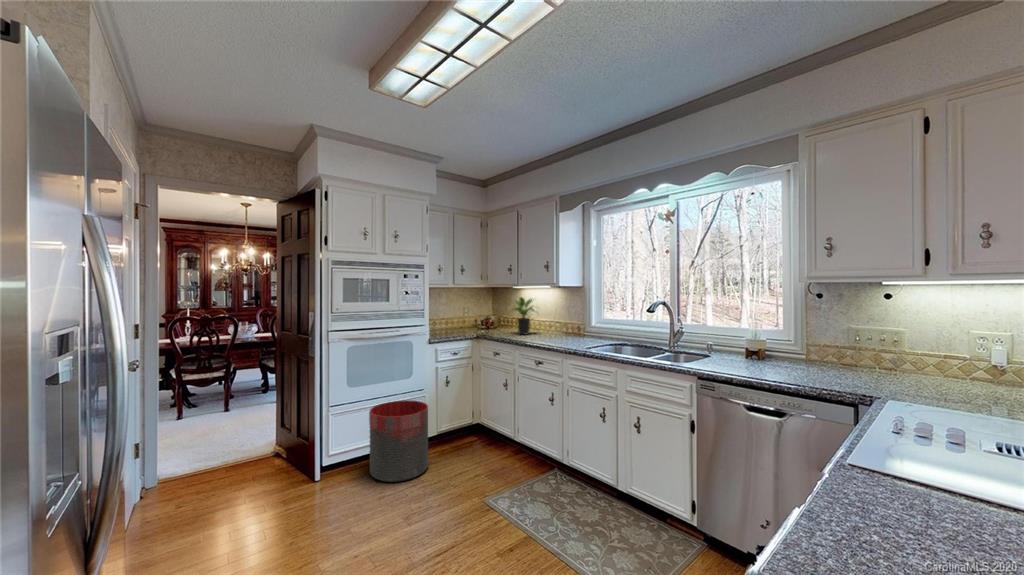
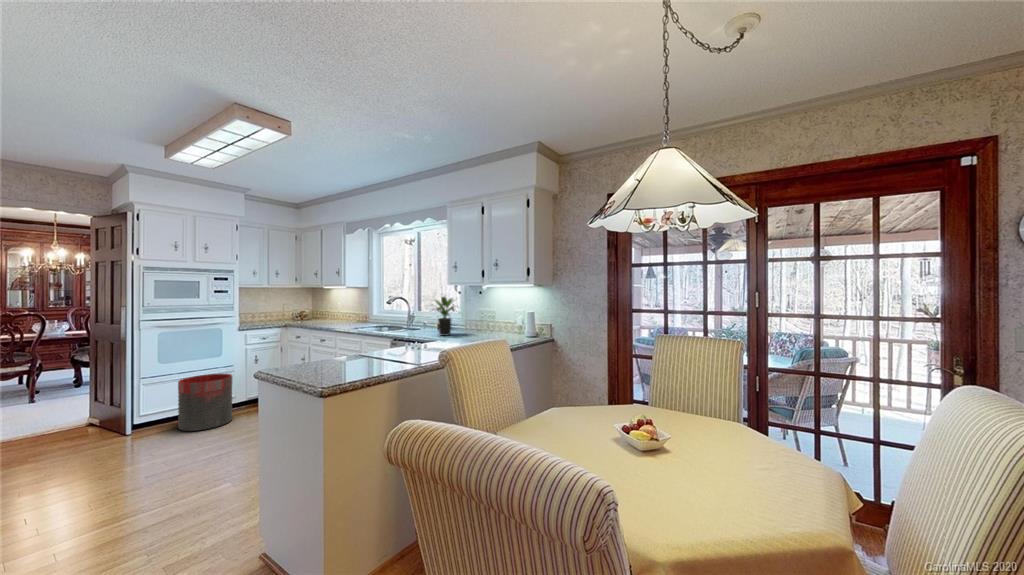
potted plant: present [514,297,534,335] -> present [436,297,455,336]

